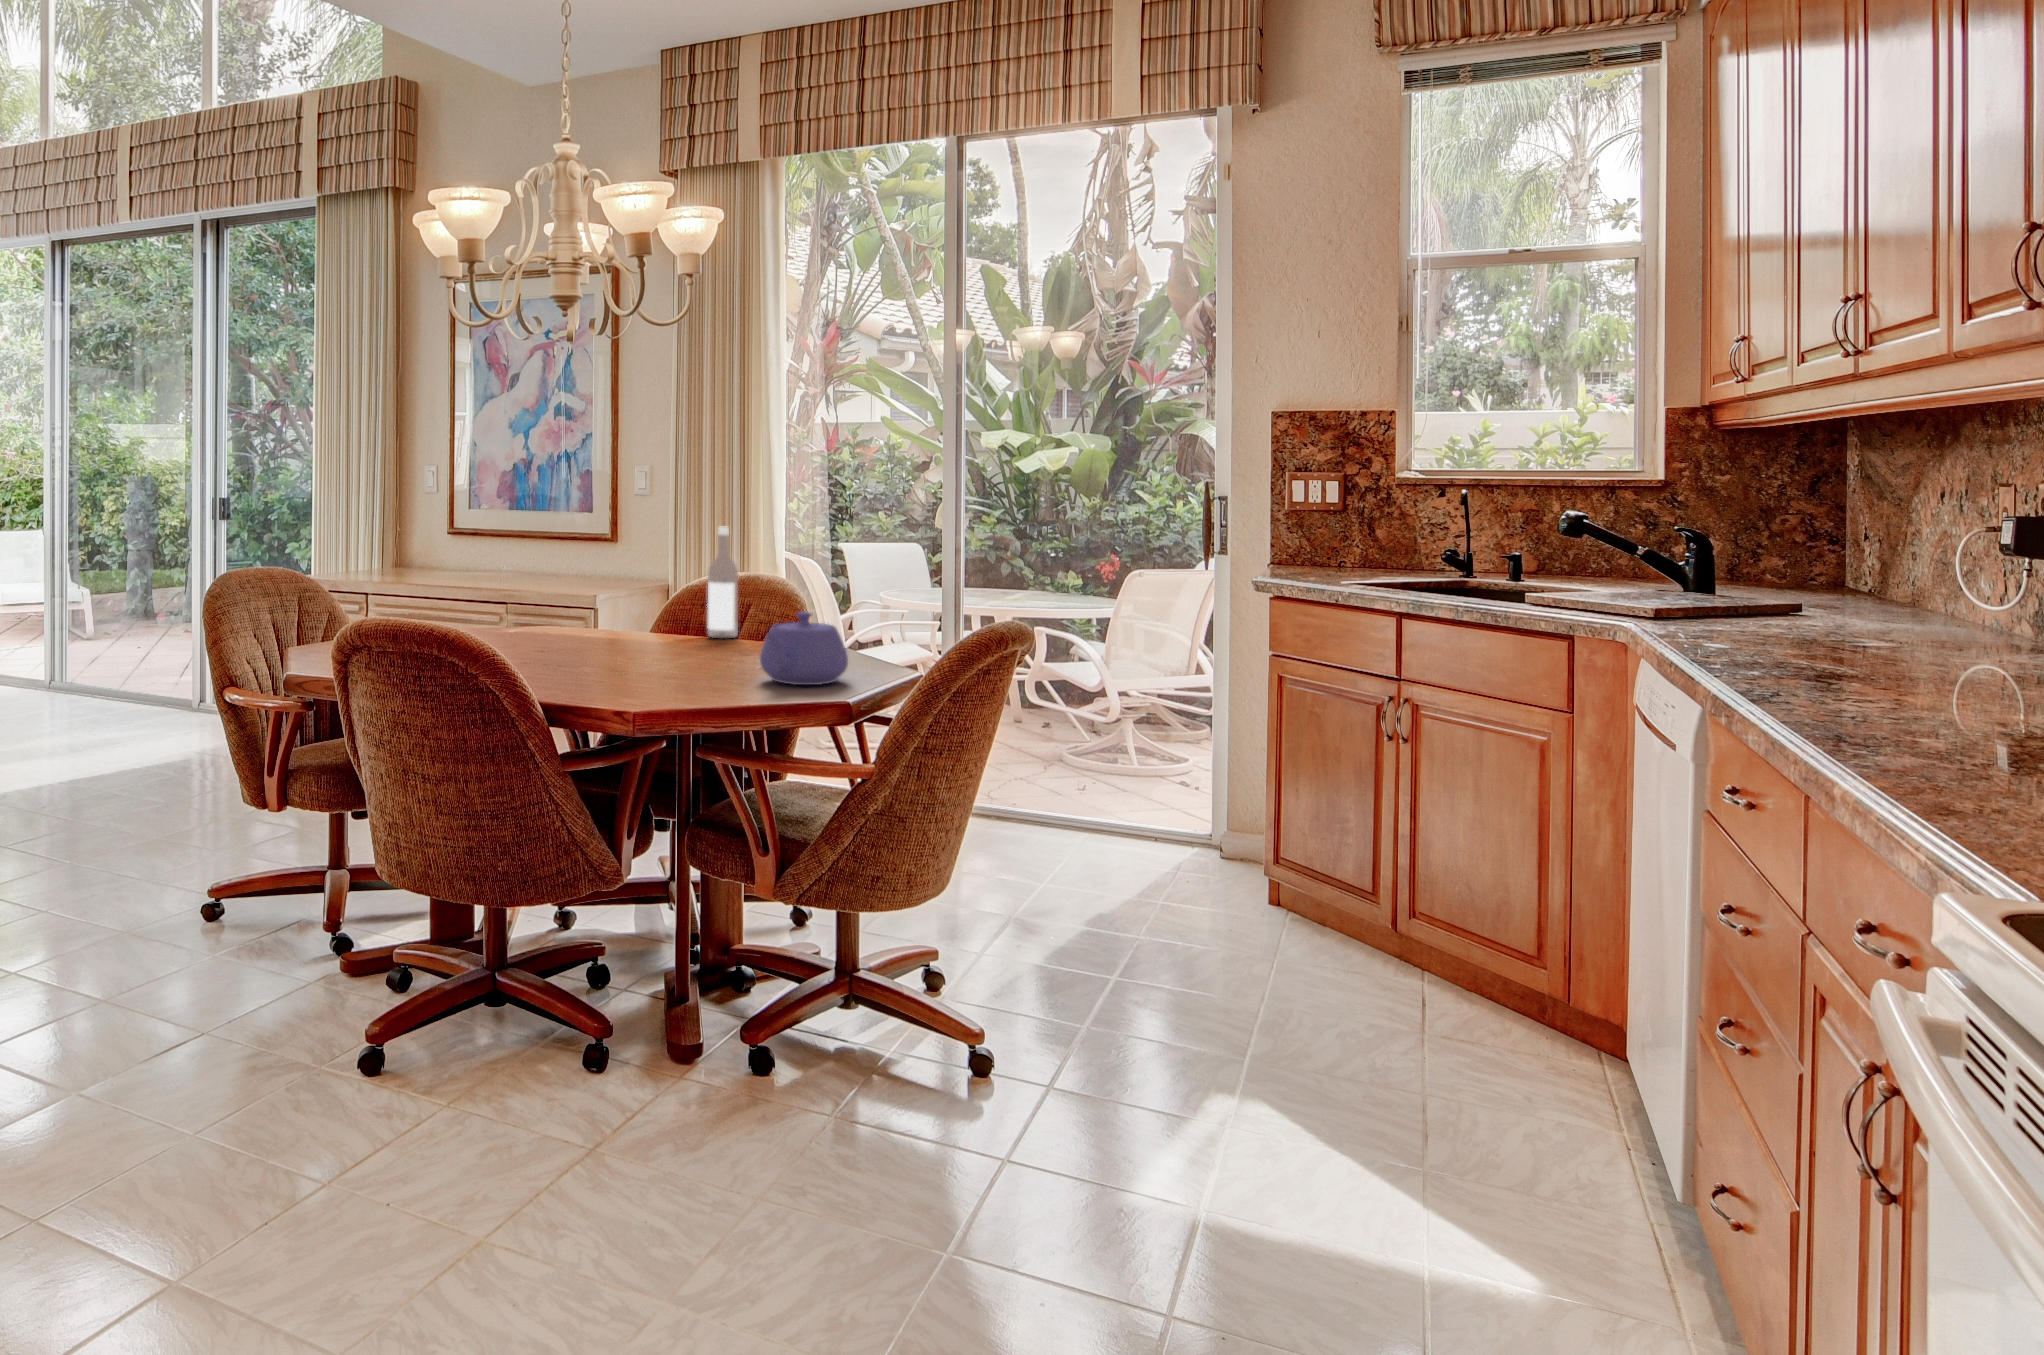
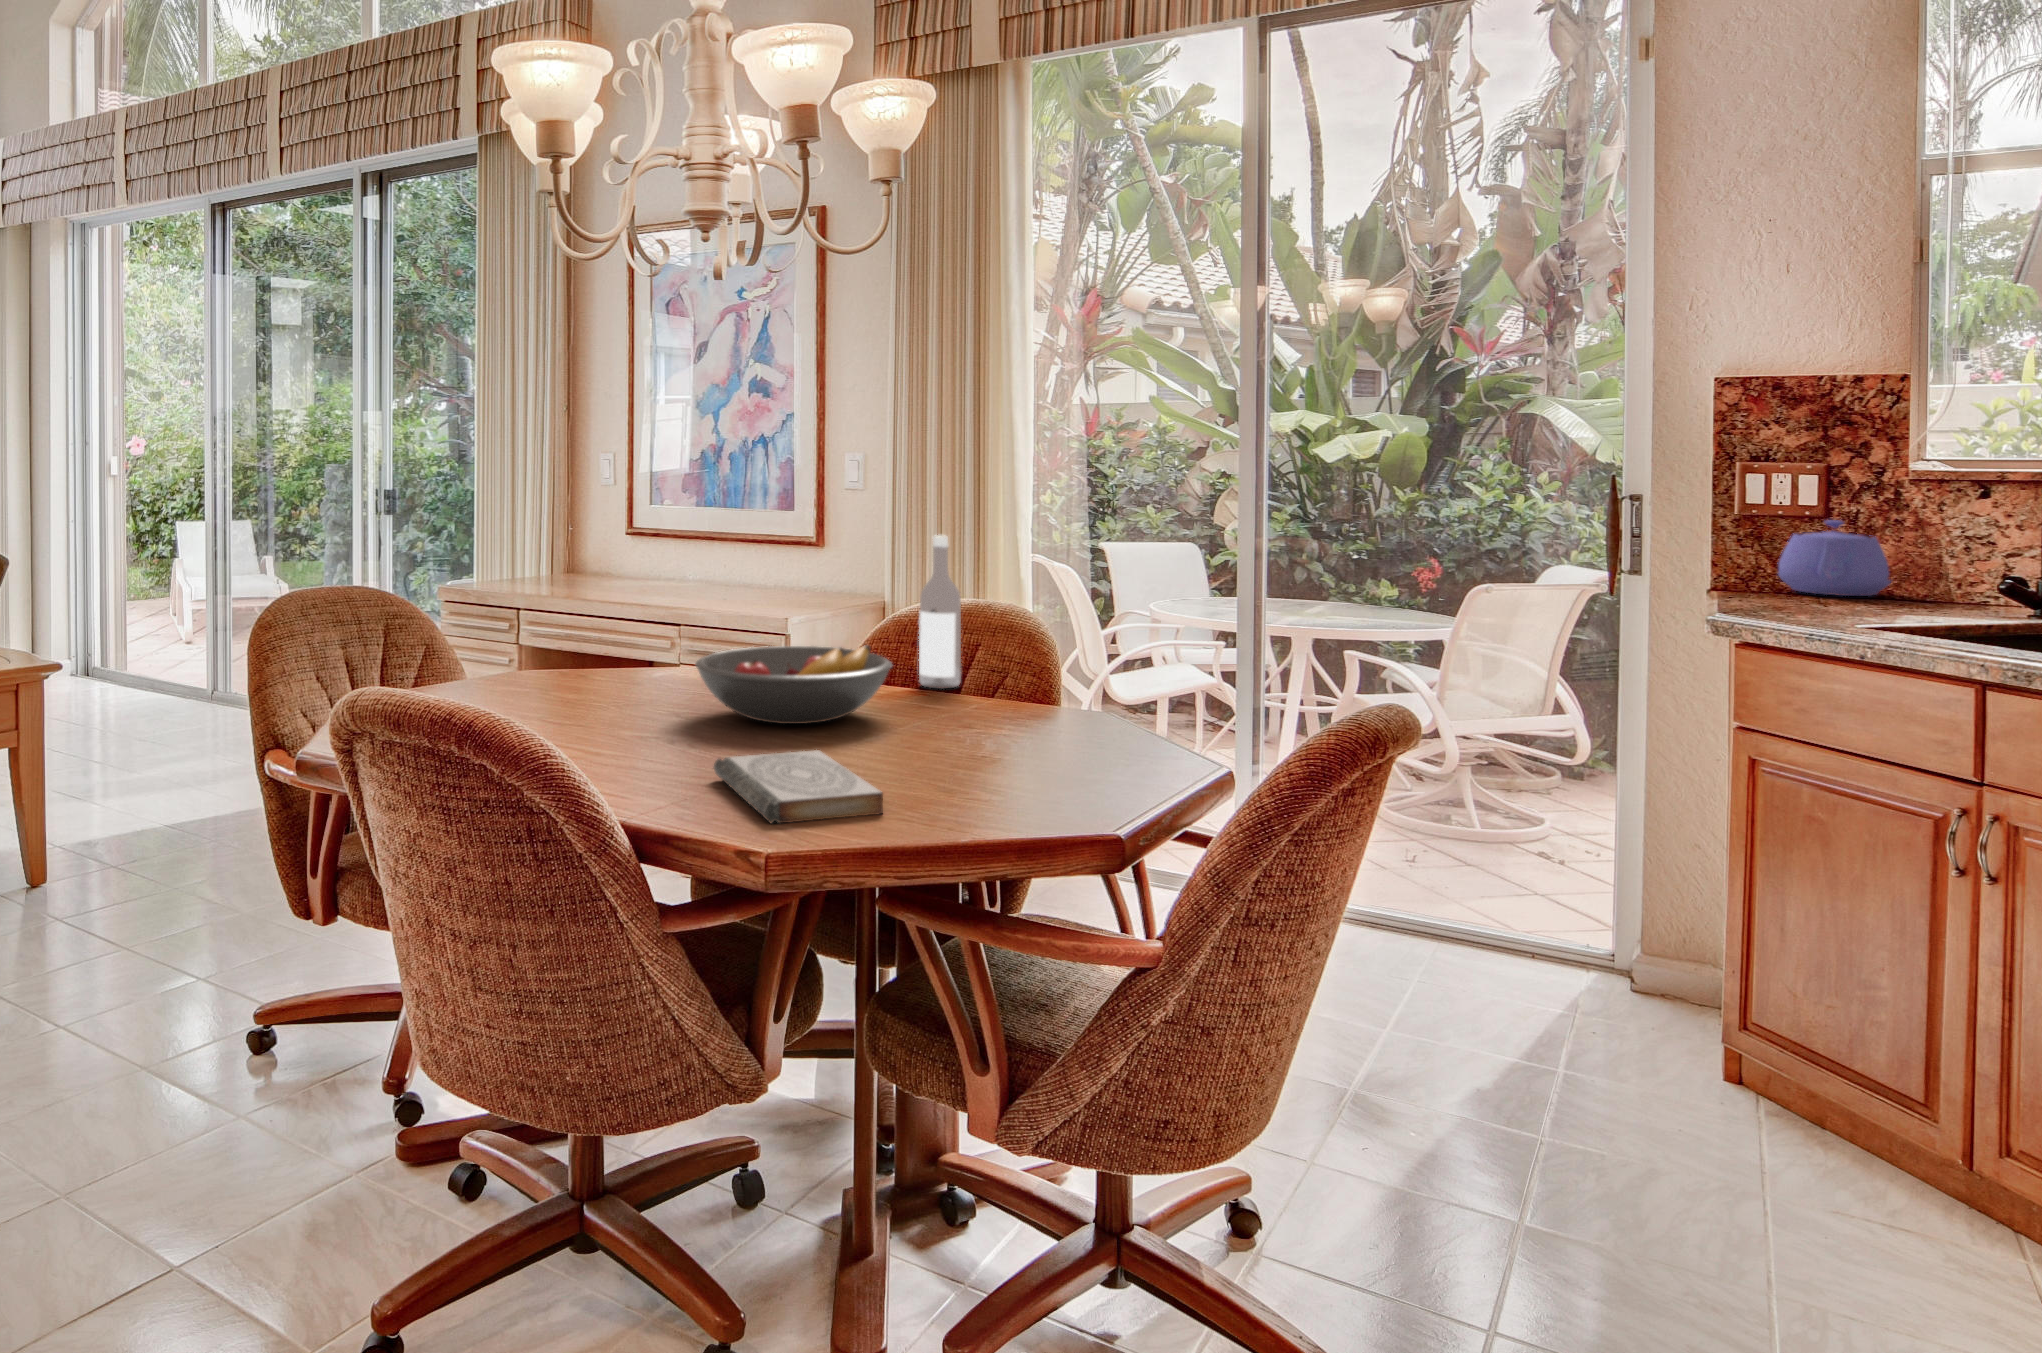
fruit bowl: none [552,603,693,658] -> present [695,645,892,724]
teapot: present [760,612,848,685] -> present [1778,520,1891,596]
book: none [581,666,700,703] -> present [713,750,883,823]

